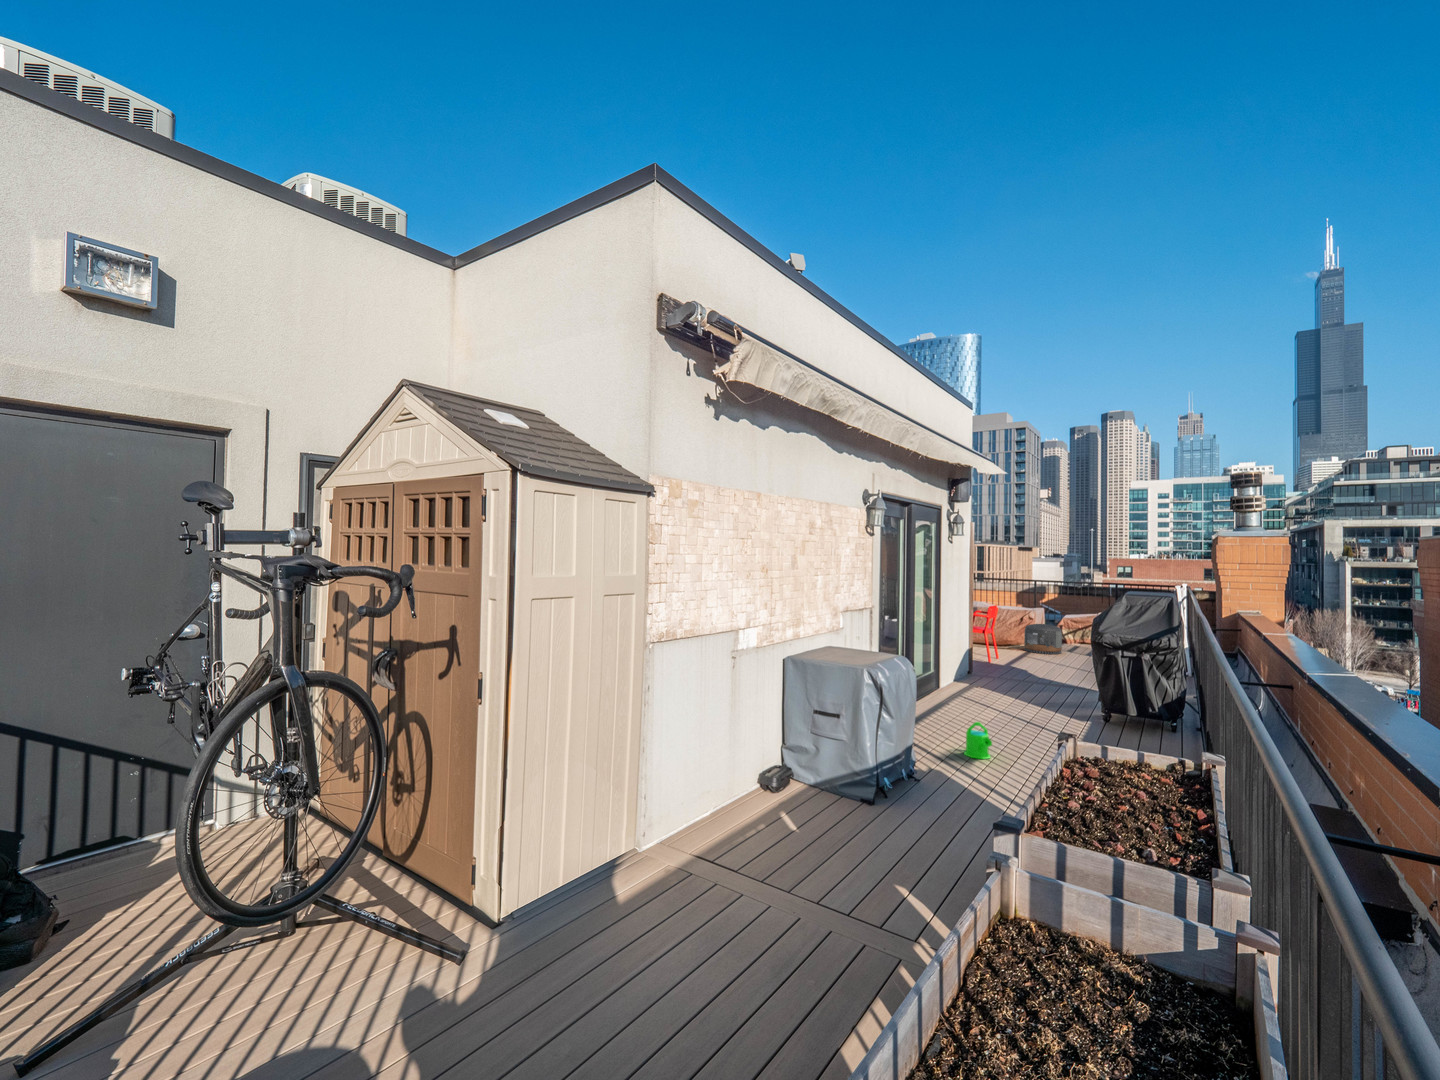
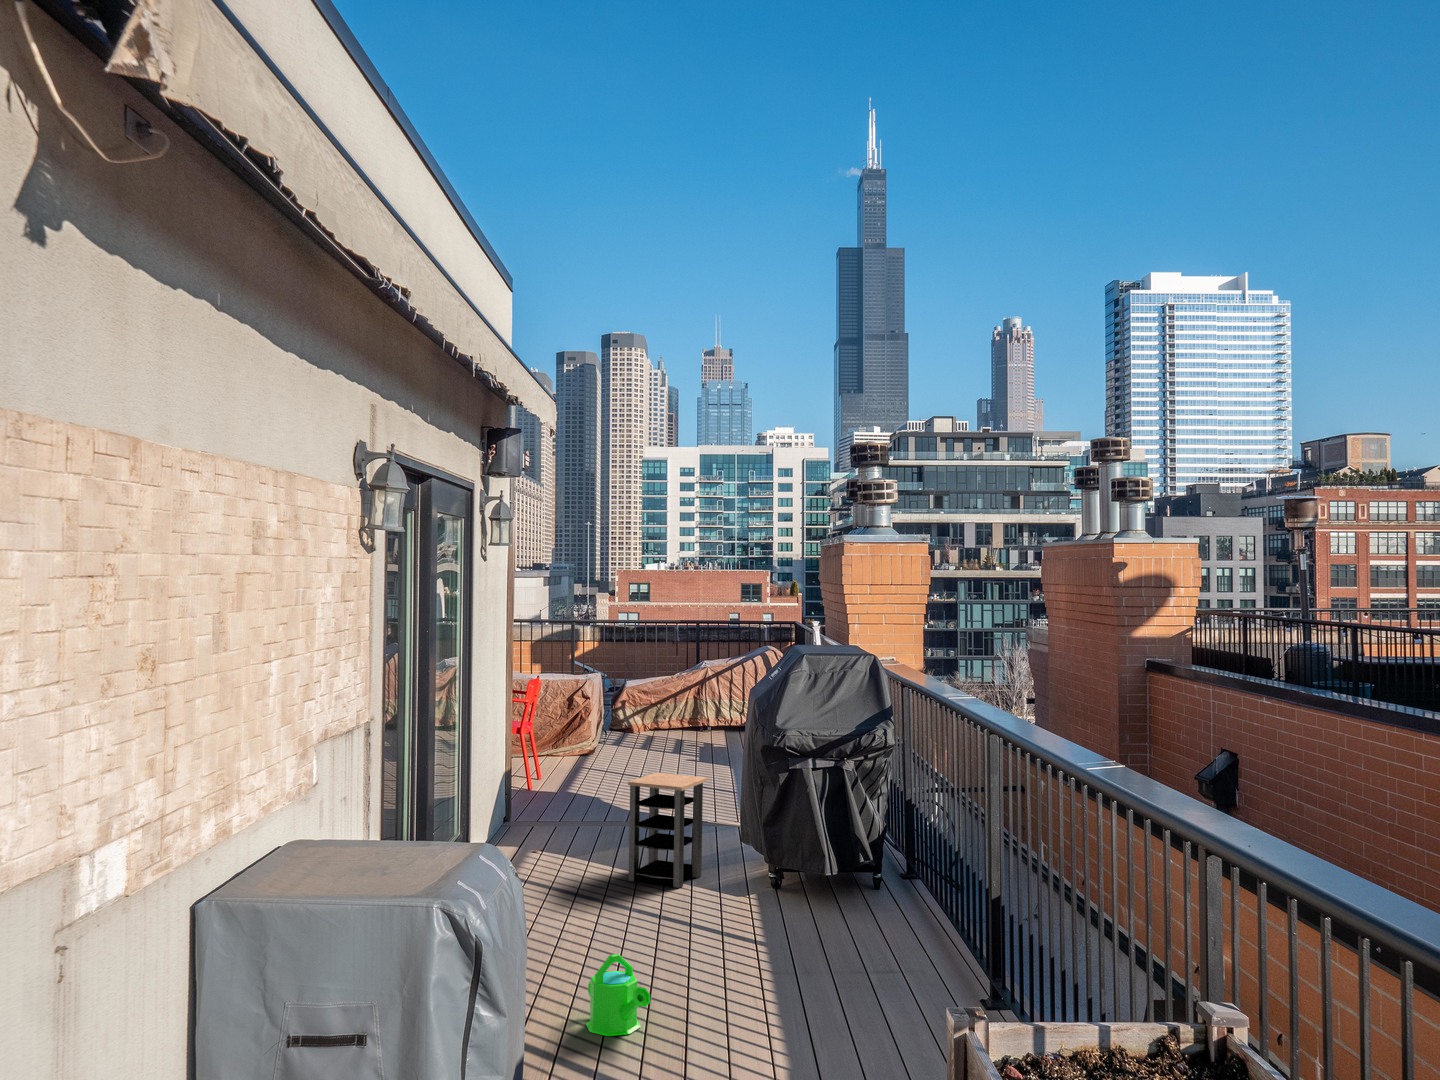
pouf: present [1024,624,1062,654] -> none [574,703,636,759]
side table: none [1020,653,1068,712] -> present [628,772,708,888]

